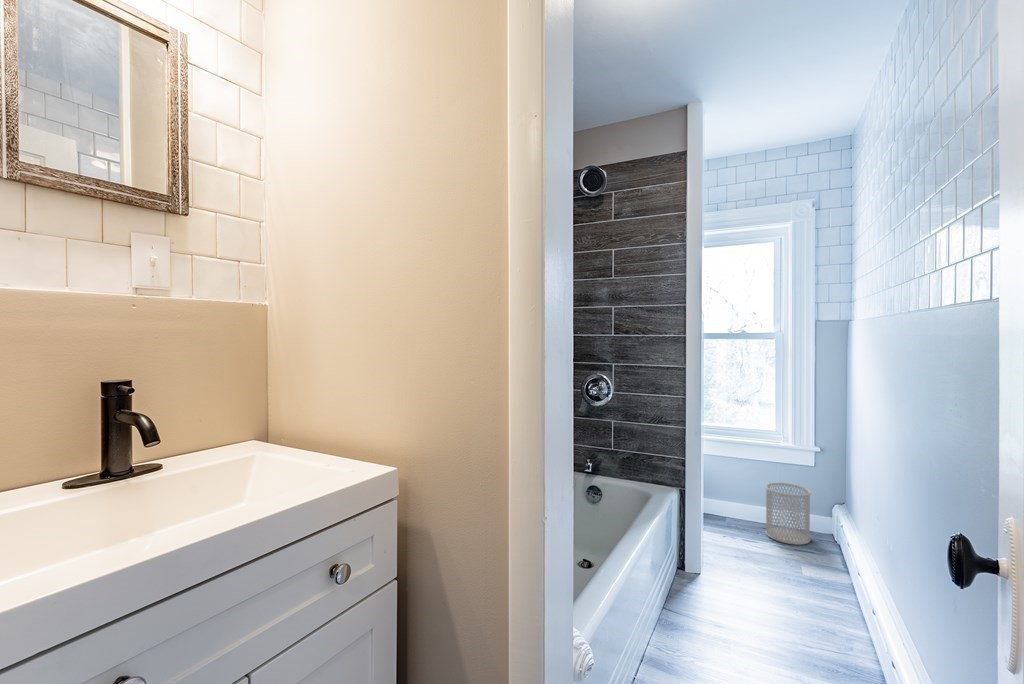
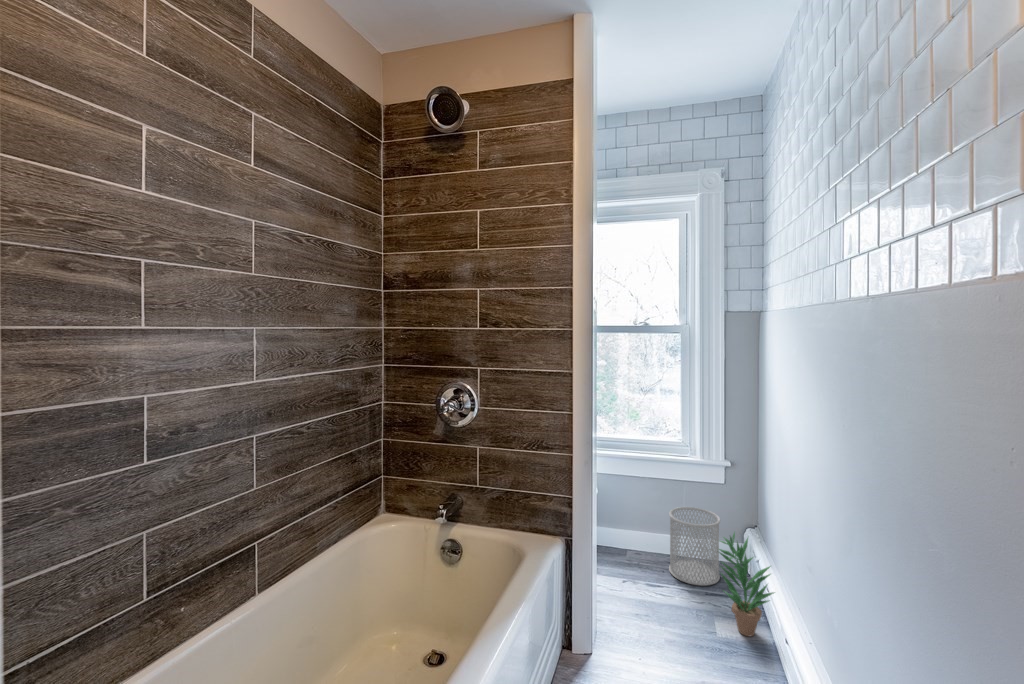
potted plant: none [803,495,853,577] -> present [719,532,774,636]

